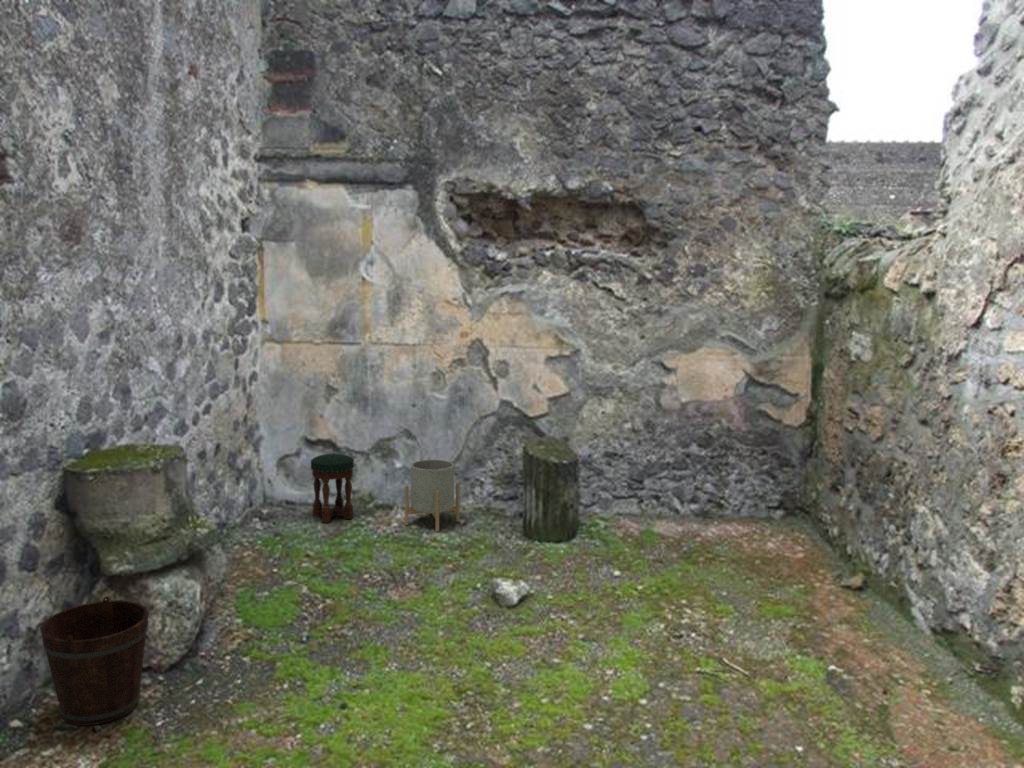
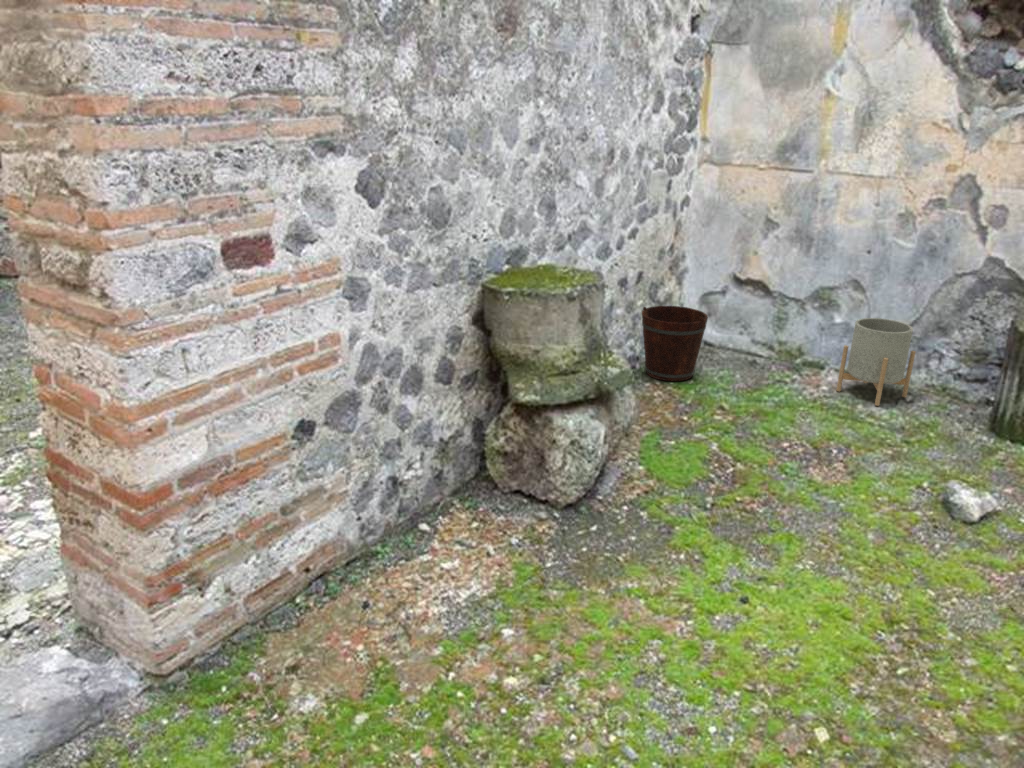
stool: present [311,454,354,523] -> none [730,297,786,374]
bucket: present [40,597,149,726] -> present [642,306,708,381]

